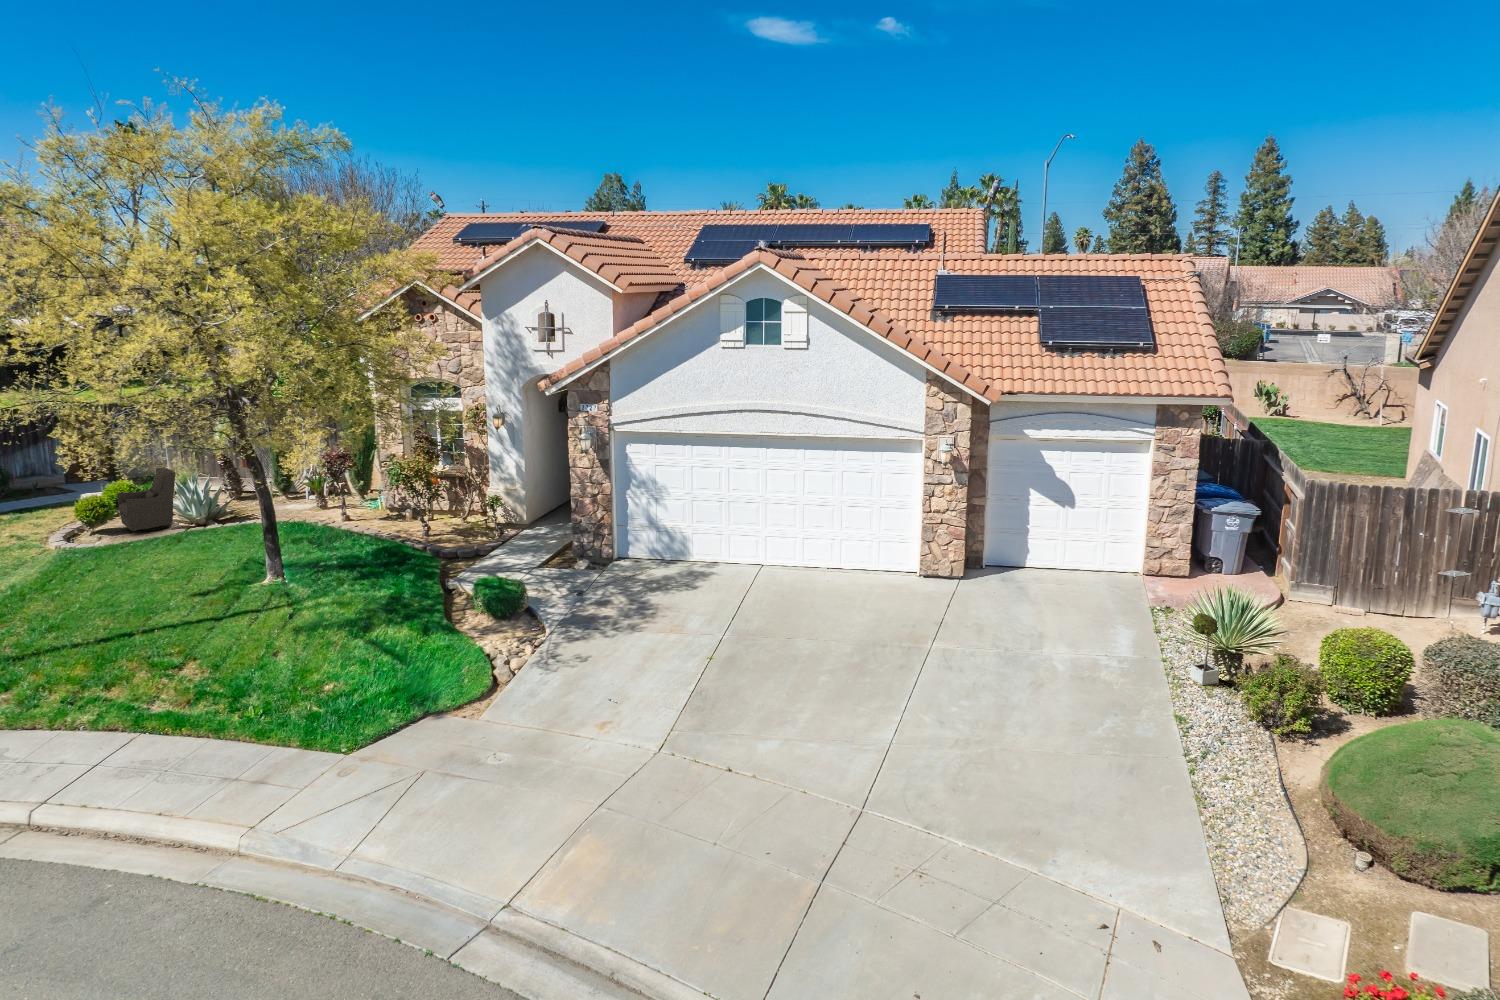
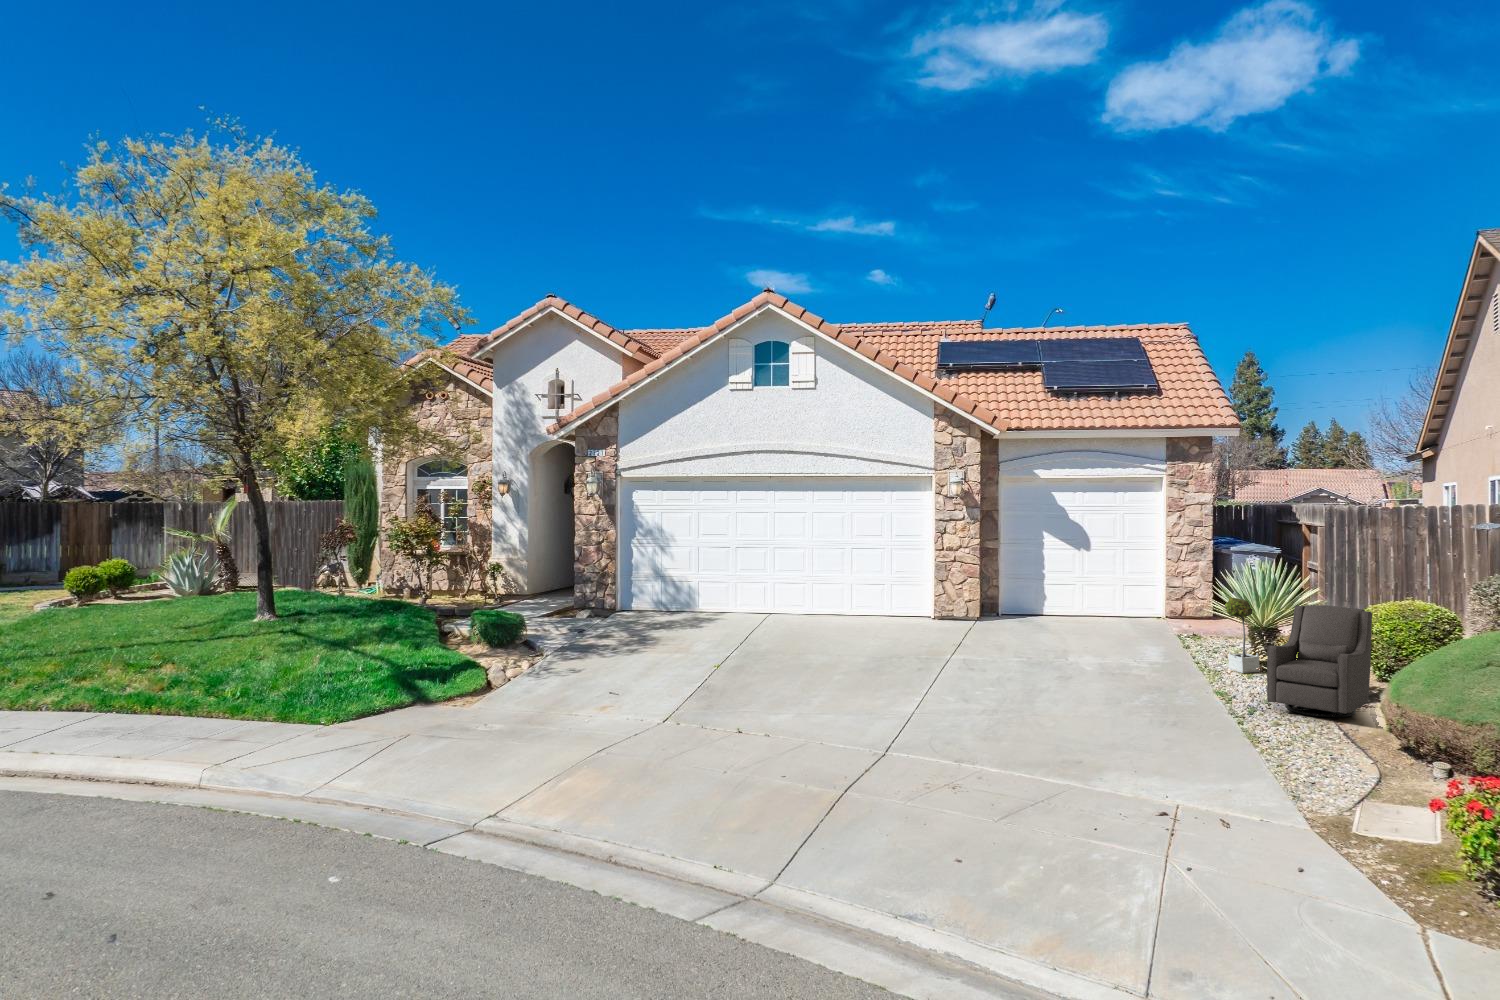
chair: present [117,468,175,533] -> present [1267,605,1372,718]

